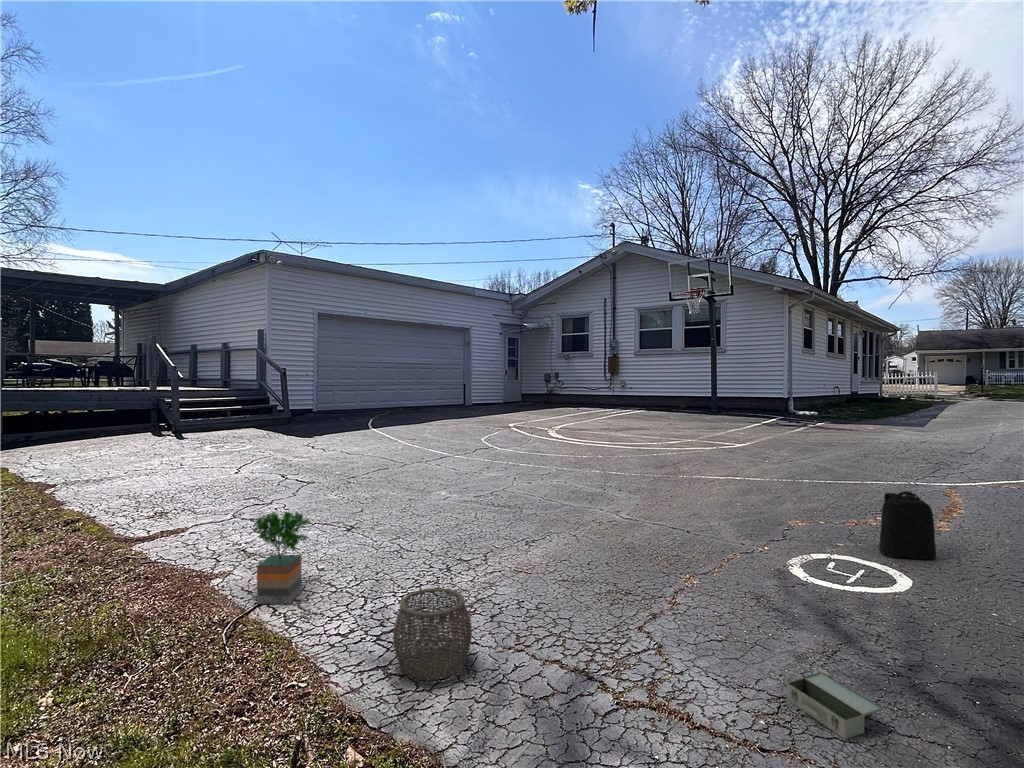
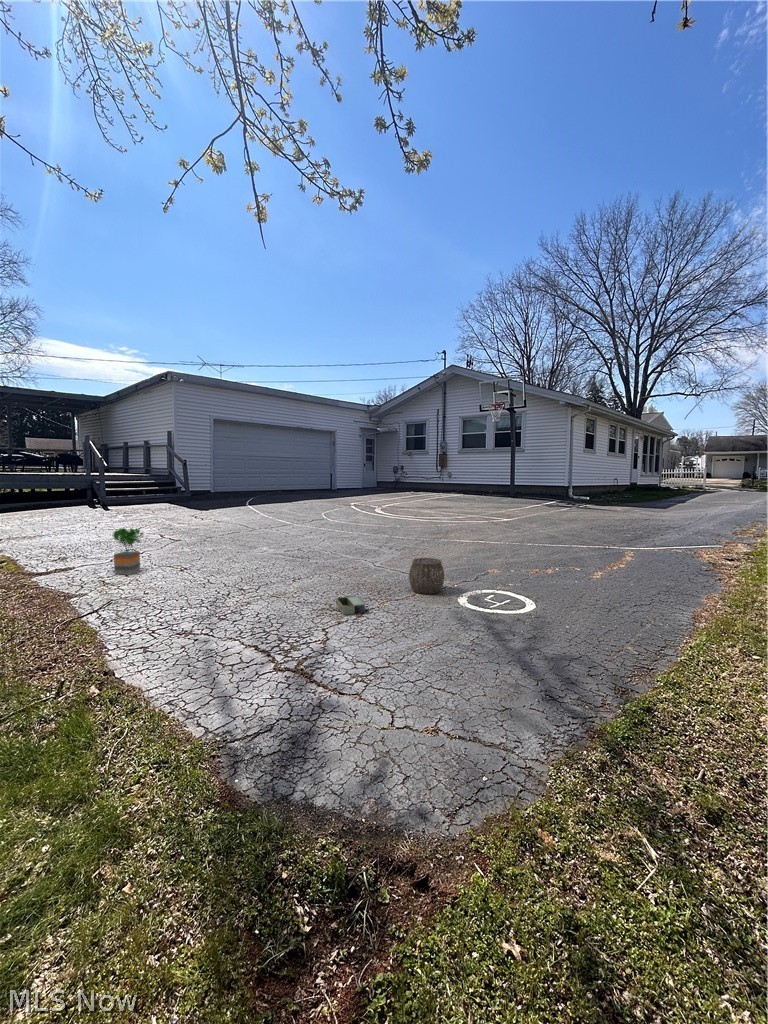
backpack: present [879,491,936,559] -> none [481,530,509,569]
woven basket: present [393,588,472,681] -> present [409,558,444,594]

